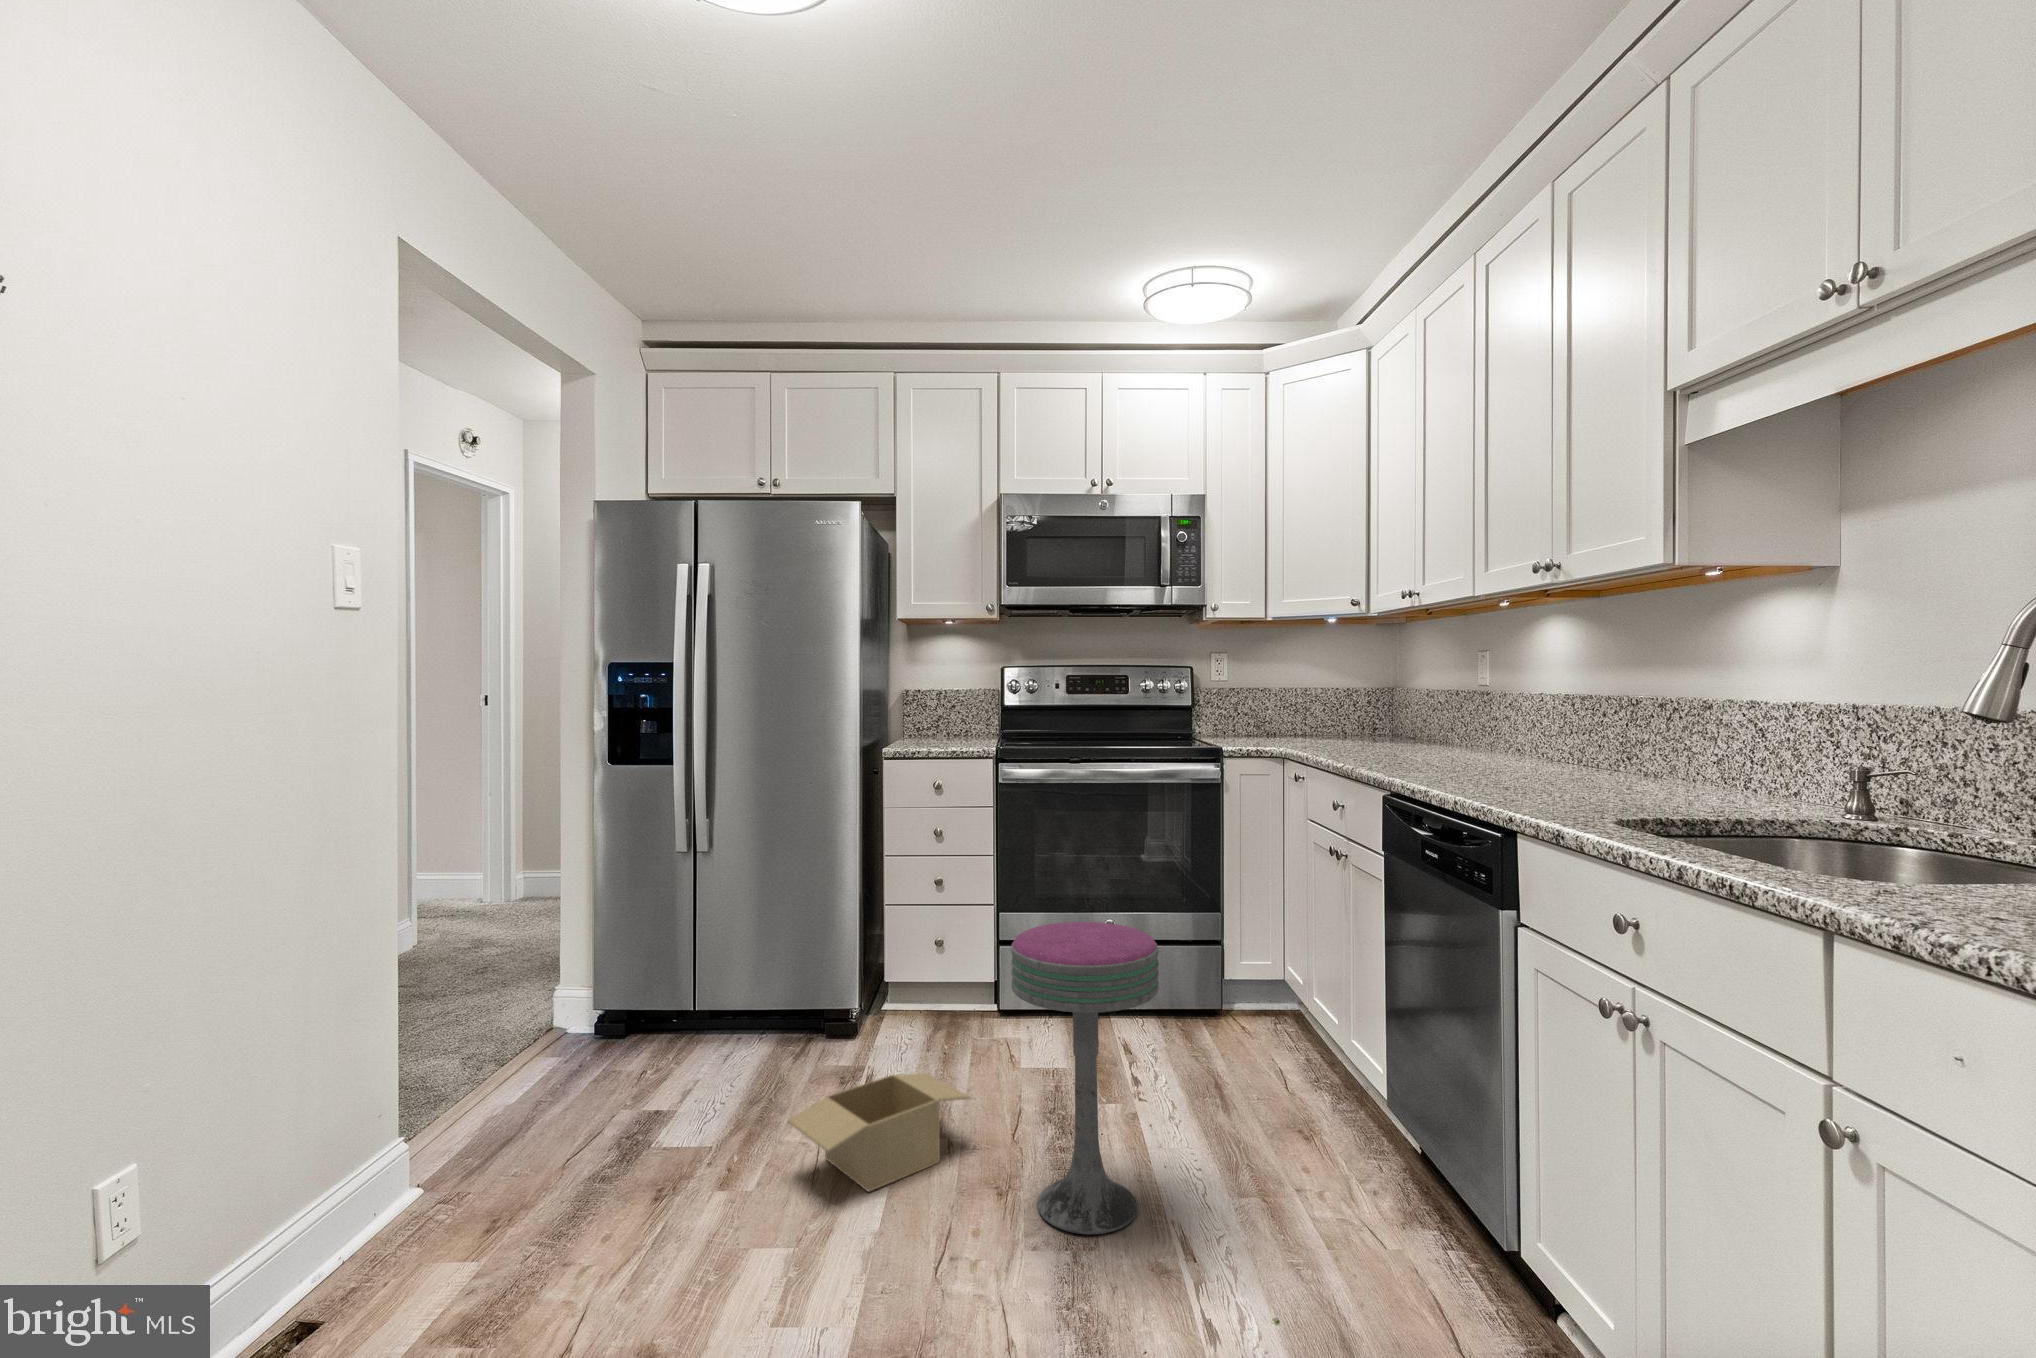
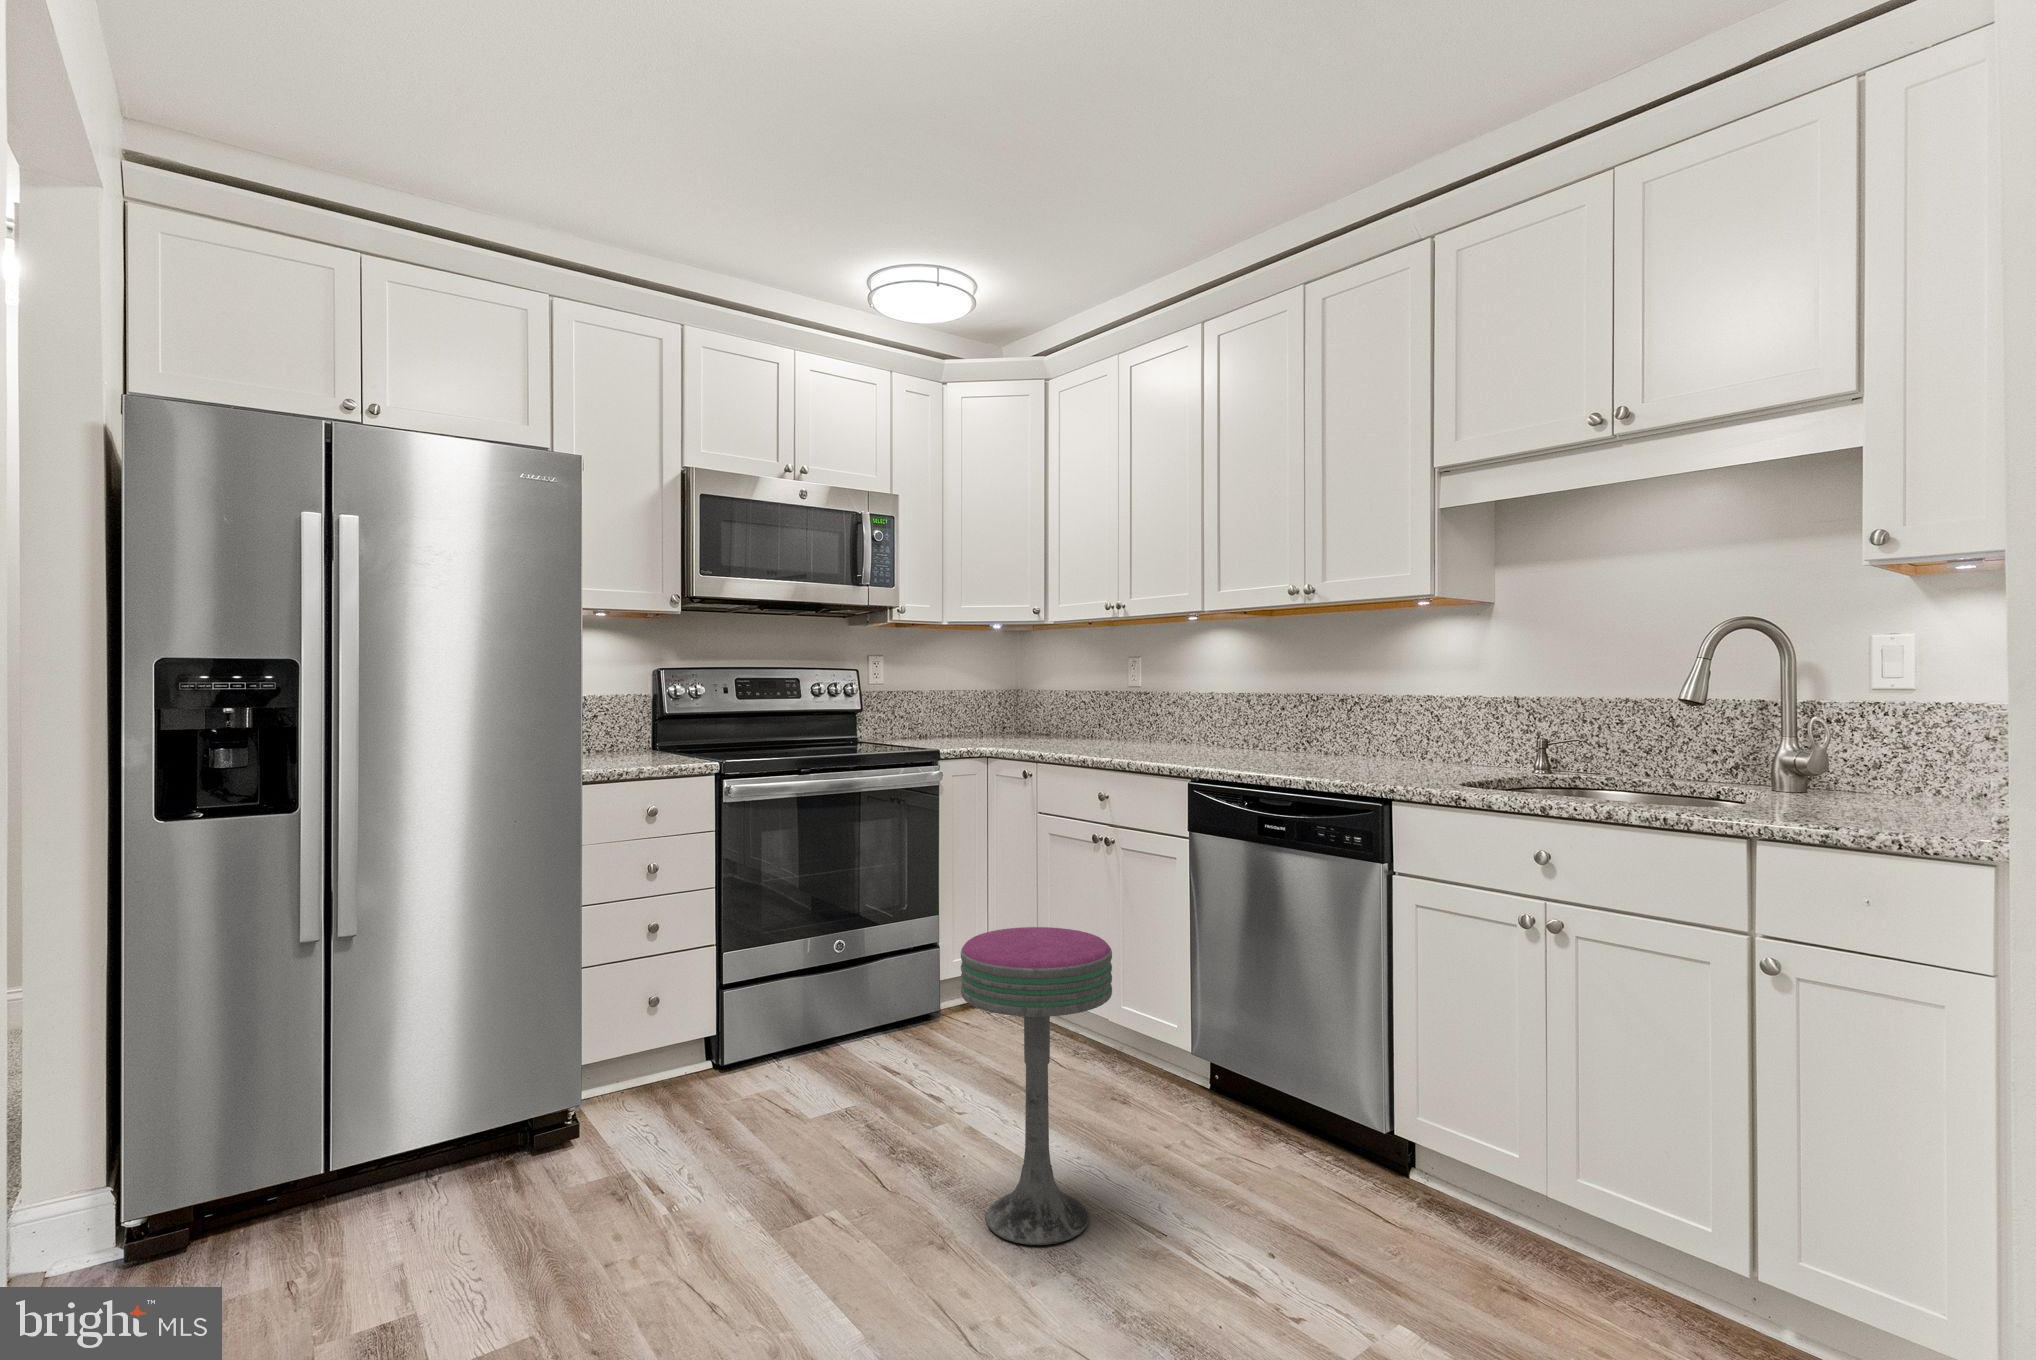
cardboard box: present [788,1073,970,1192] -> none [692,1145,864,1289]

